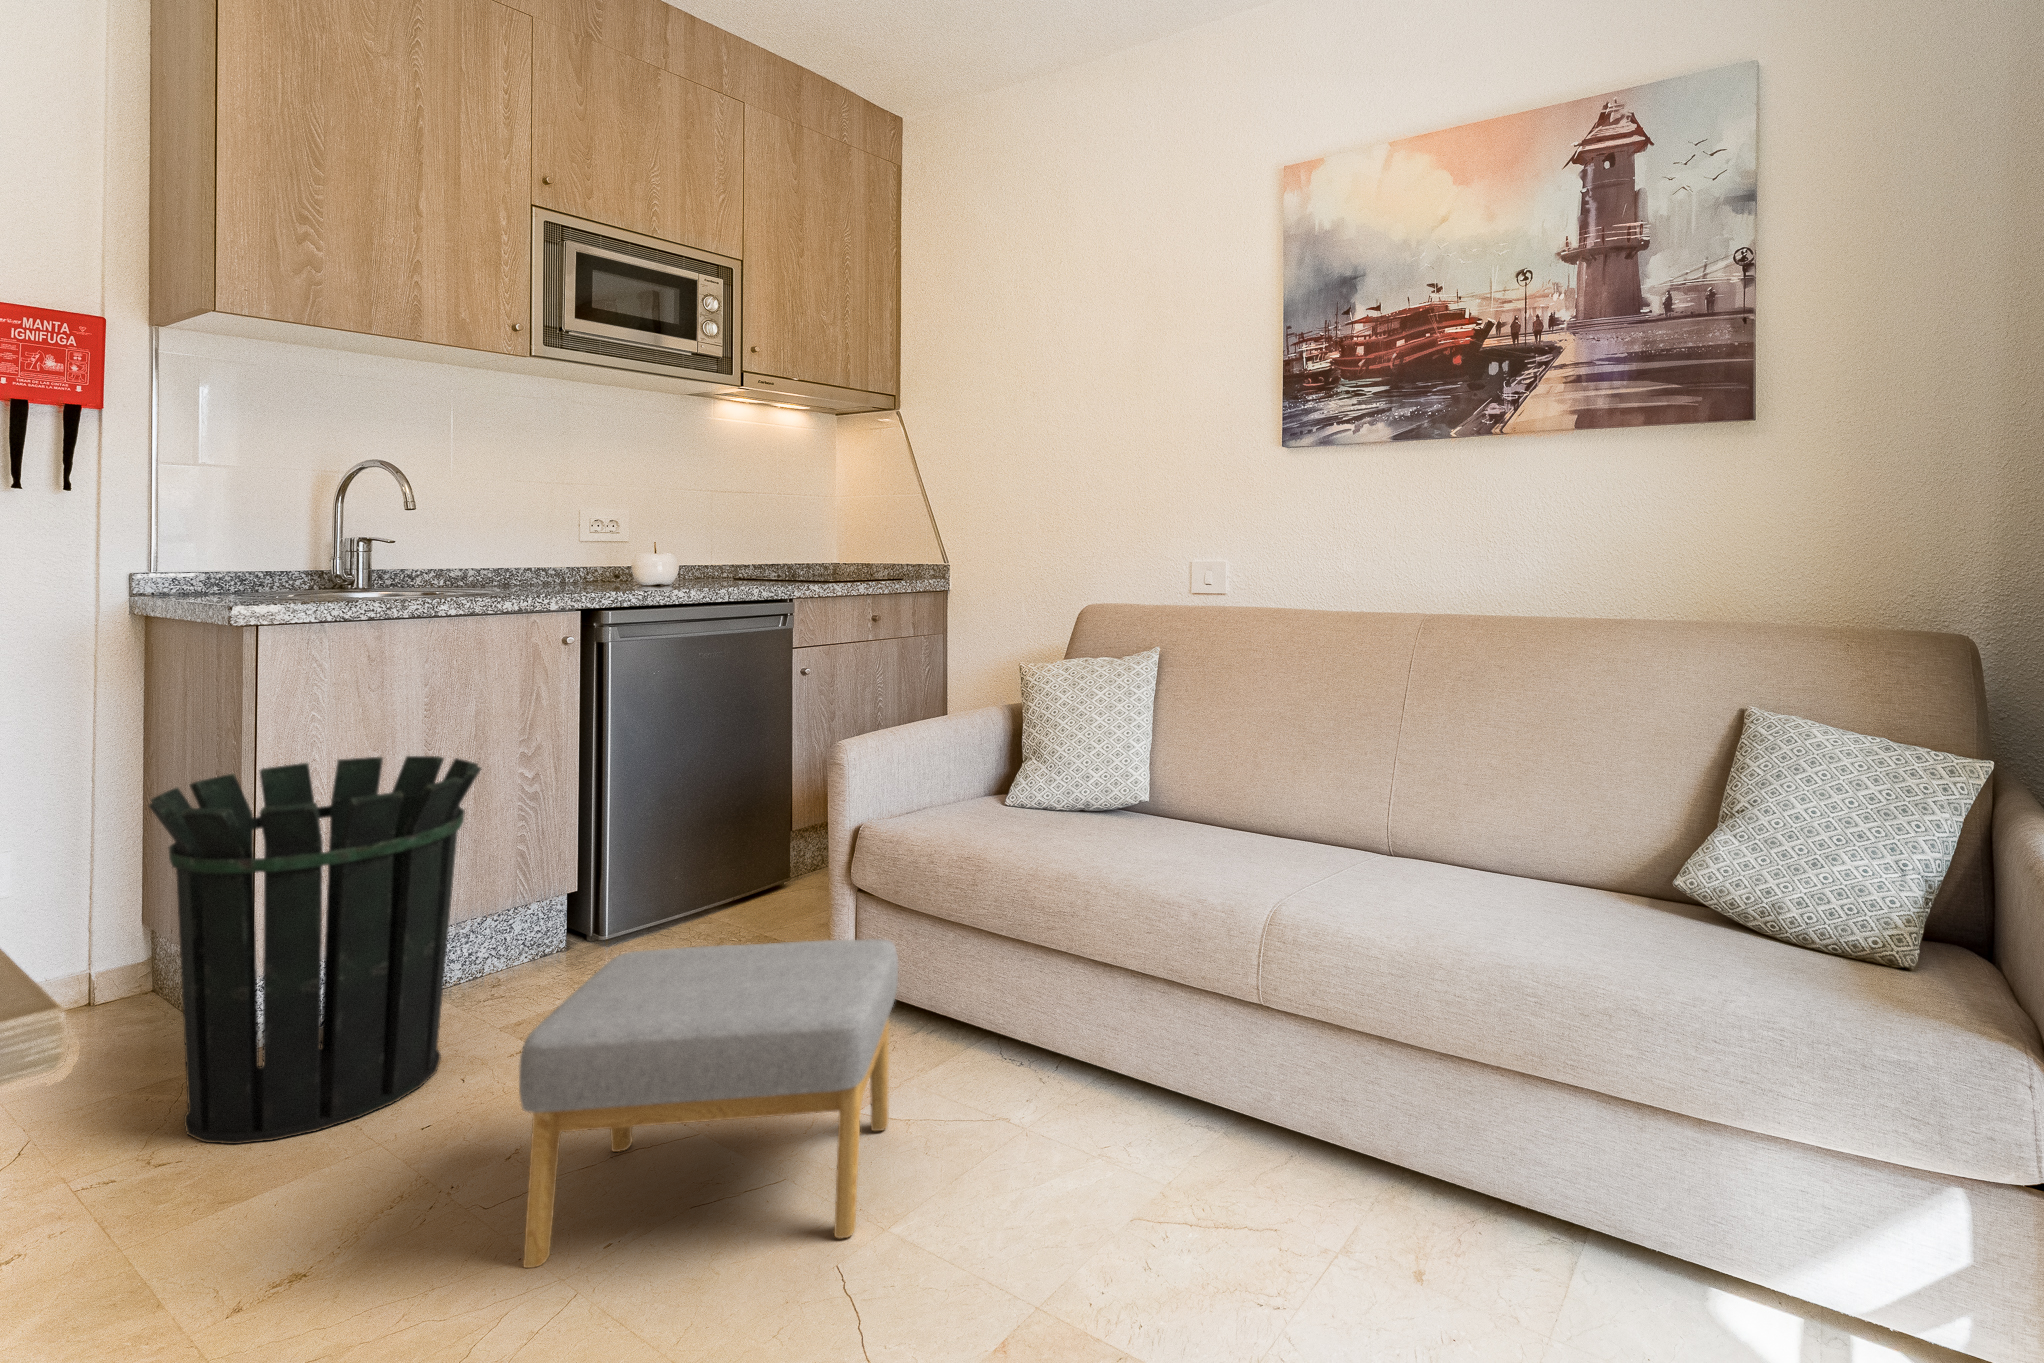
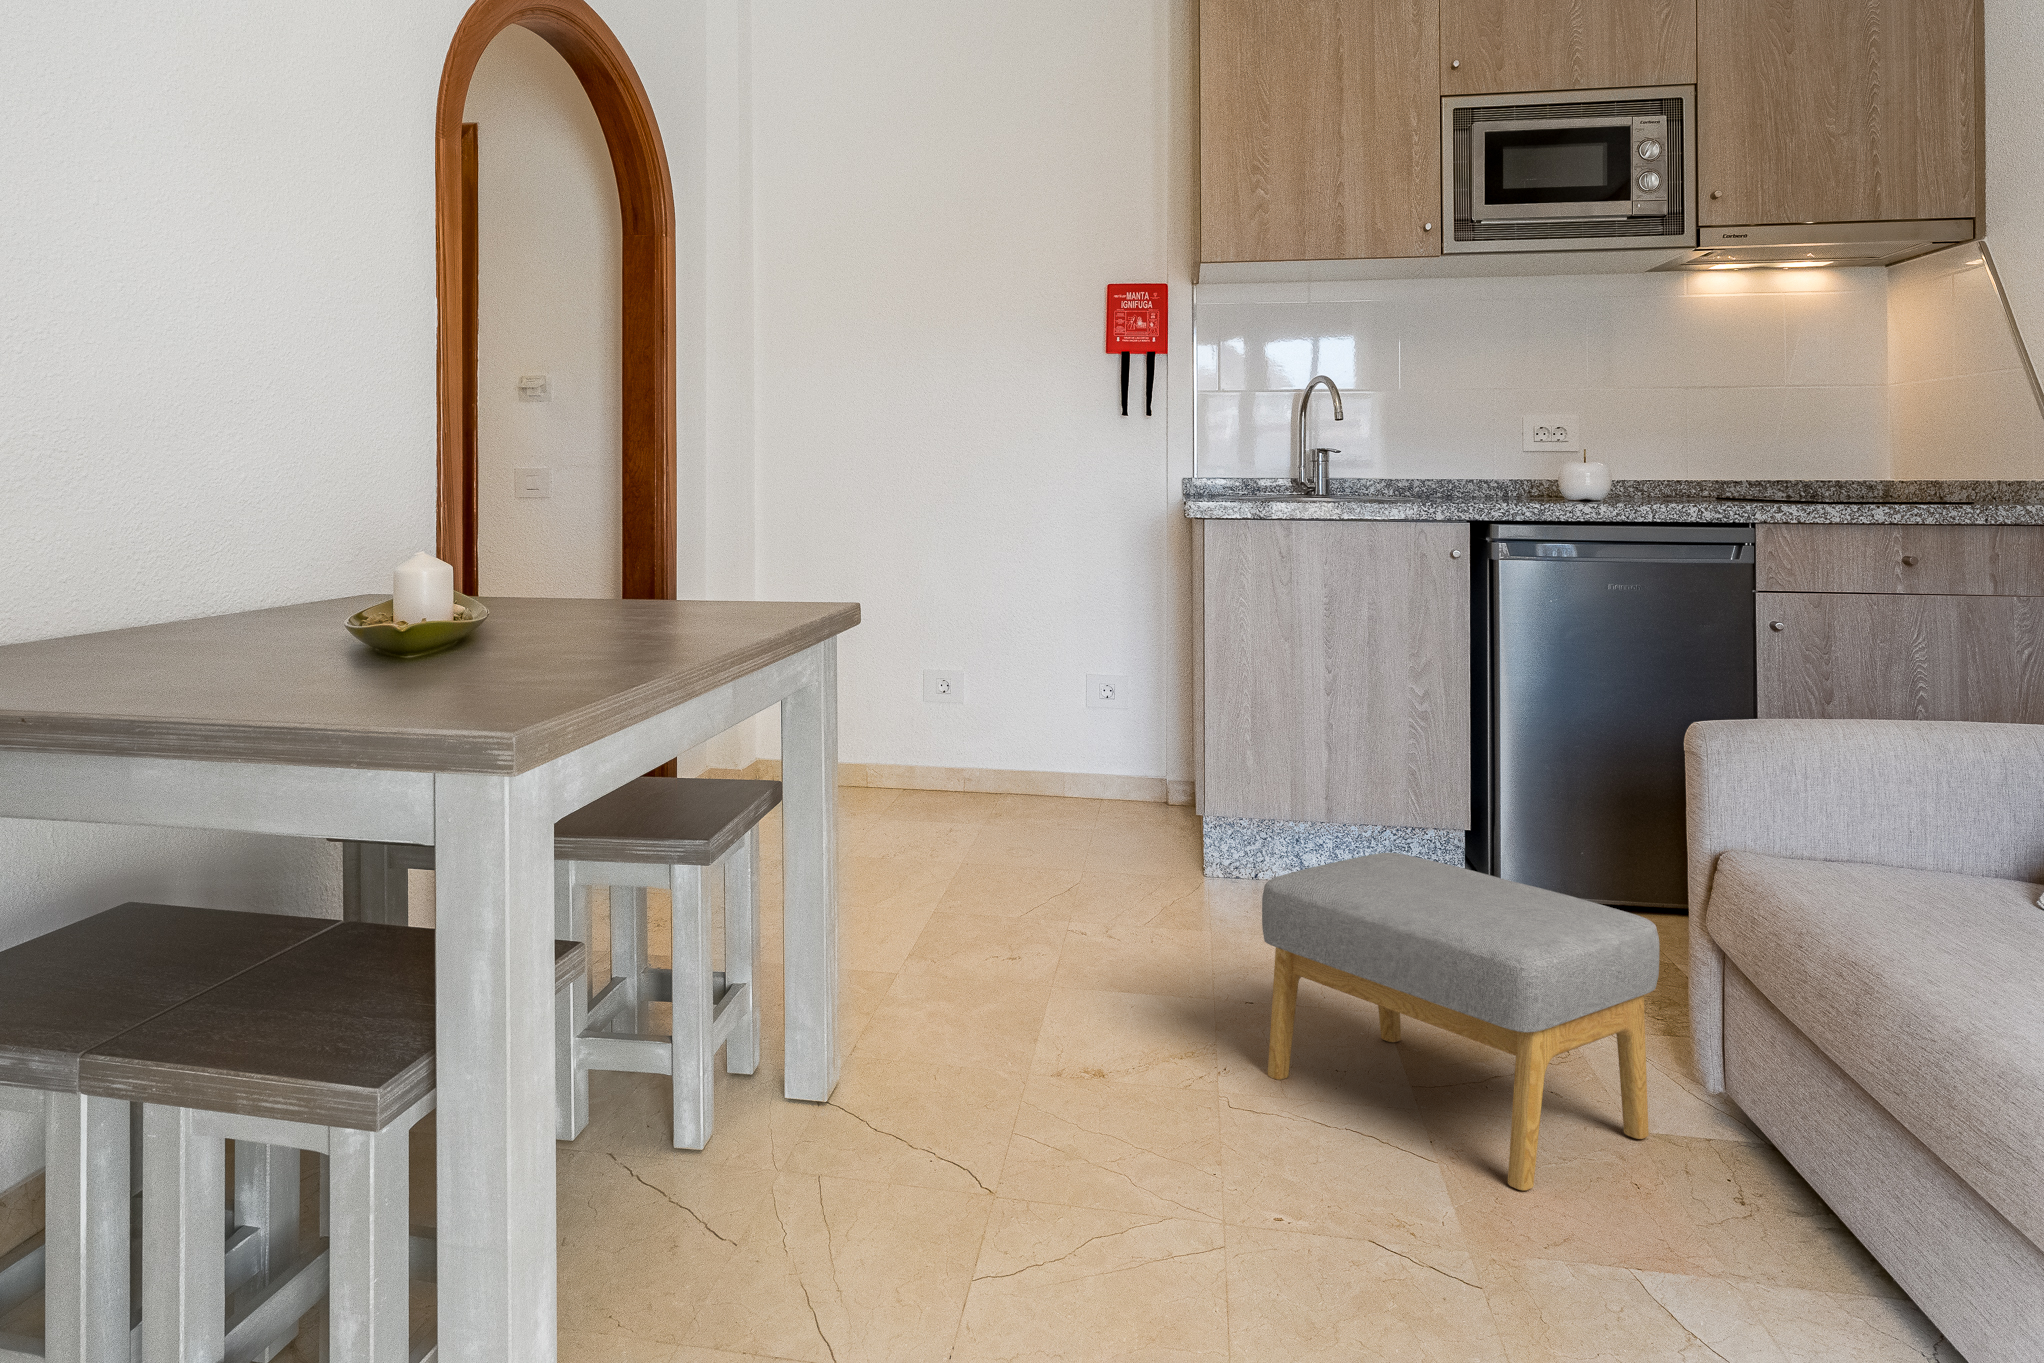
waste bin: present [149,756,482,1144] -> none [1119,645,1340,942]

